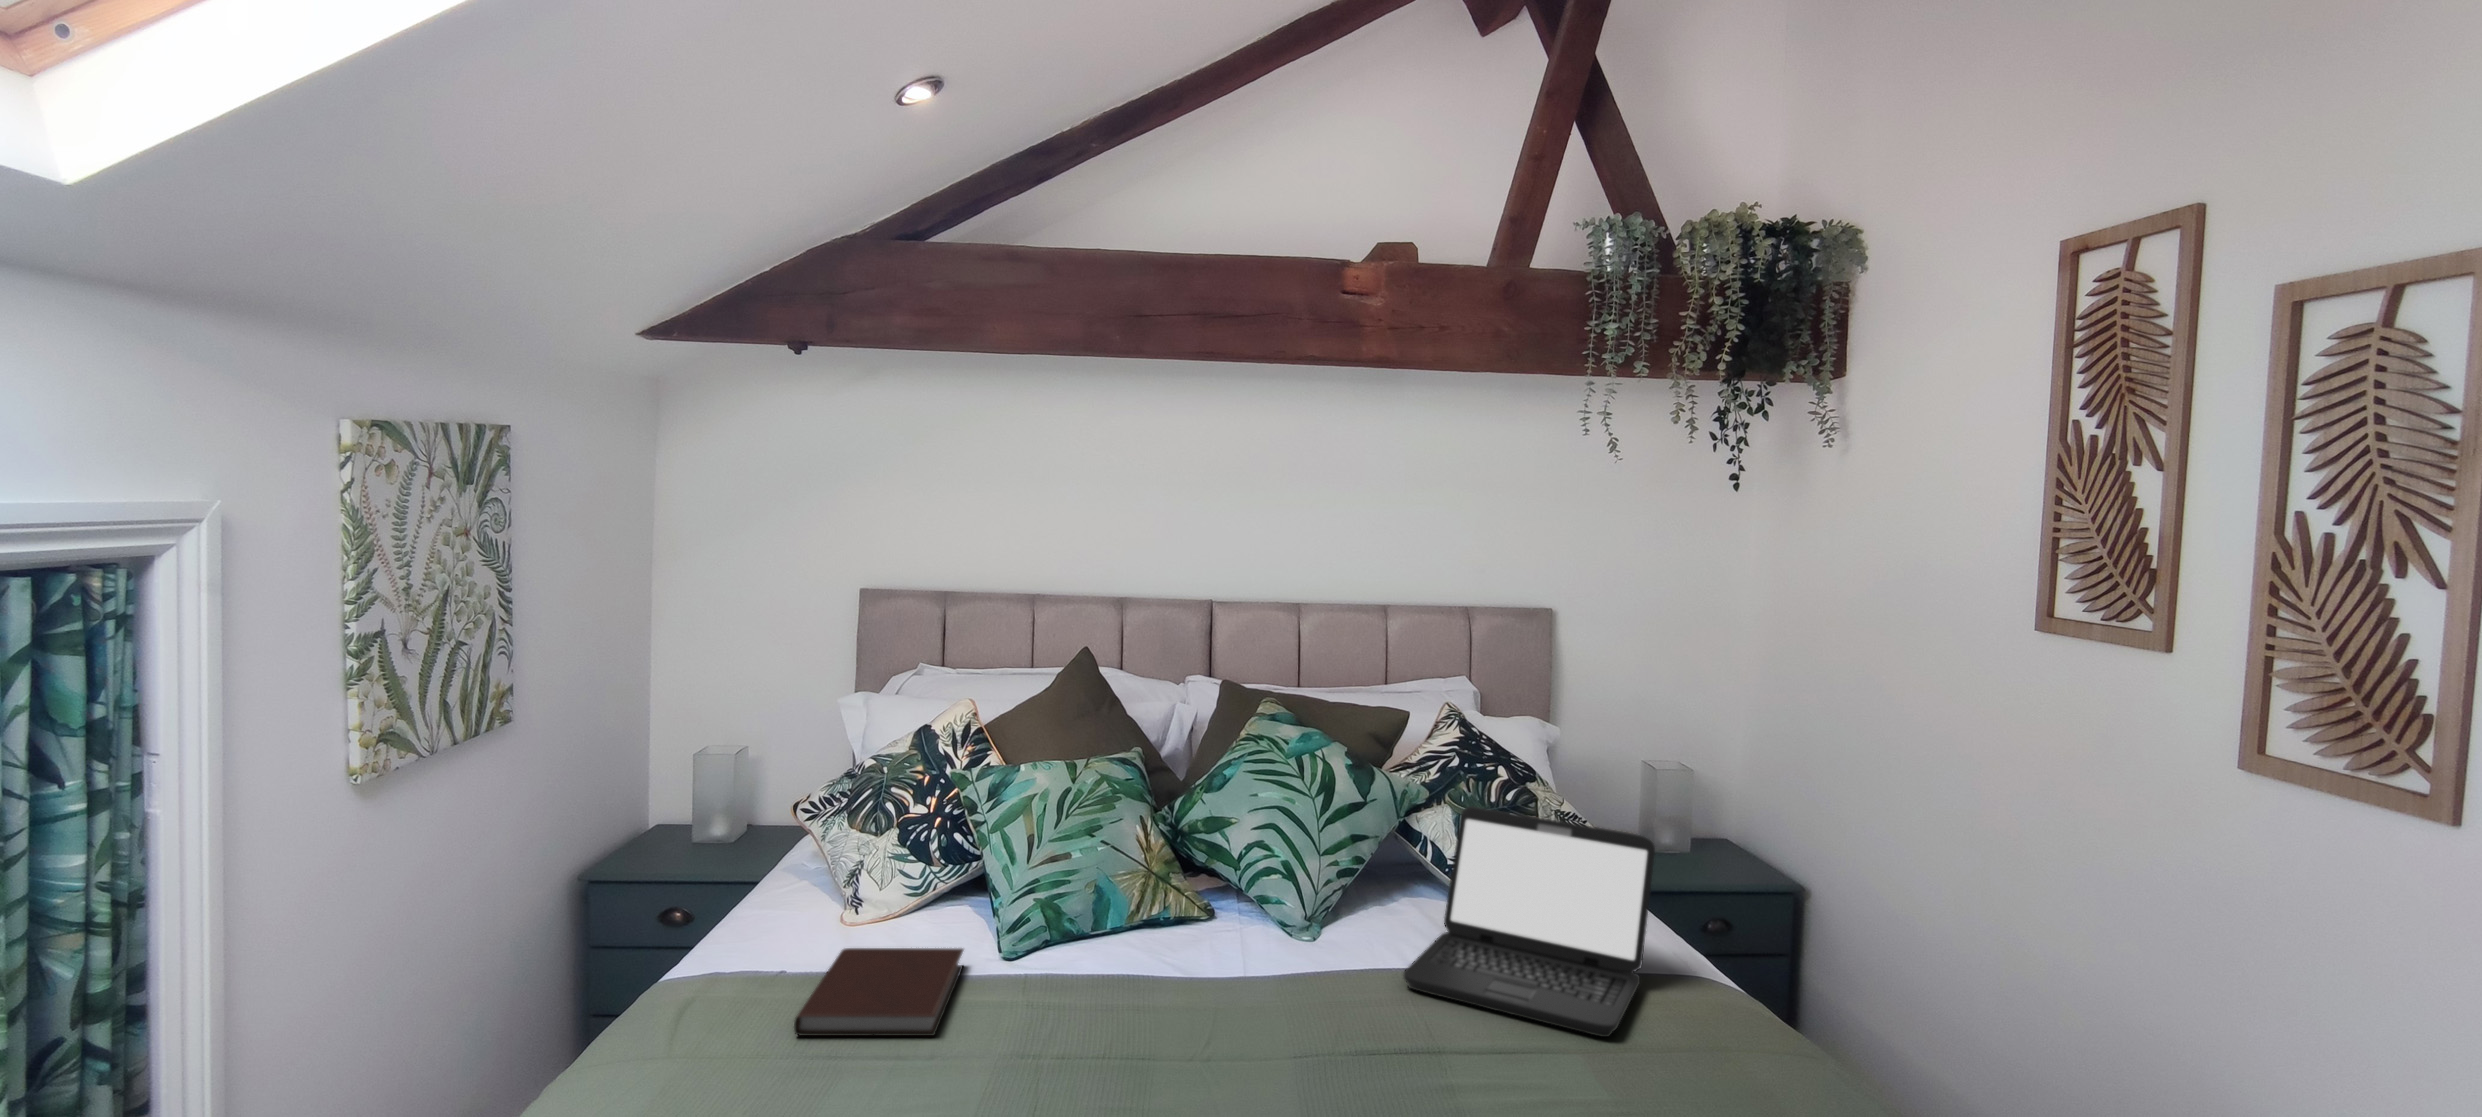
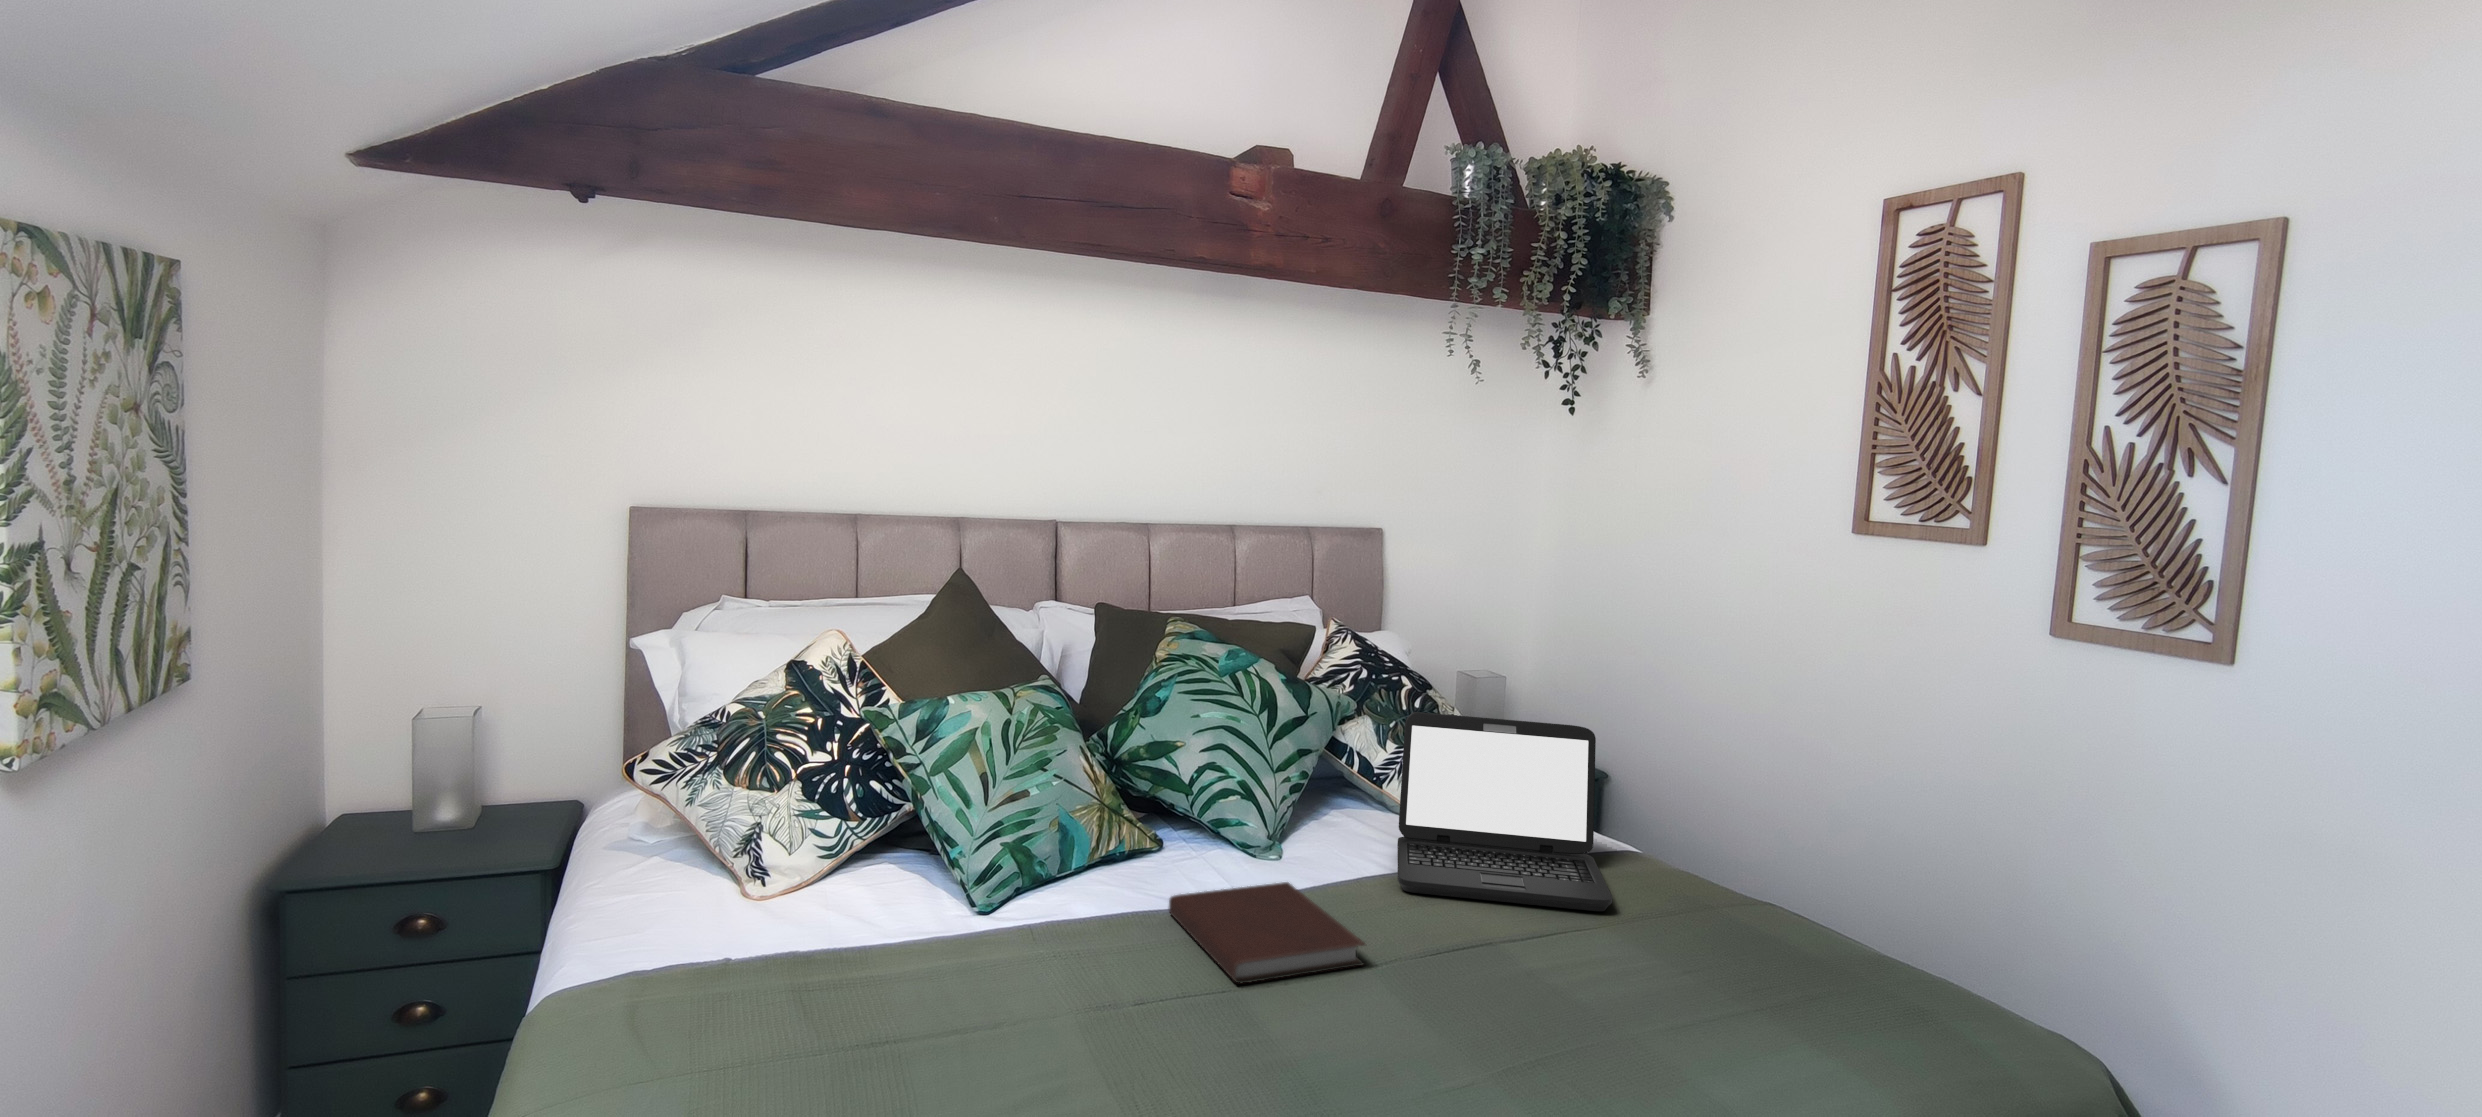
notebook: present [794,948,963,1036] -> present [1169,882,1365,983]

